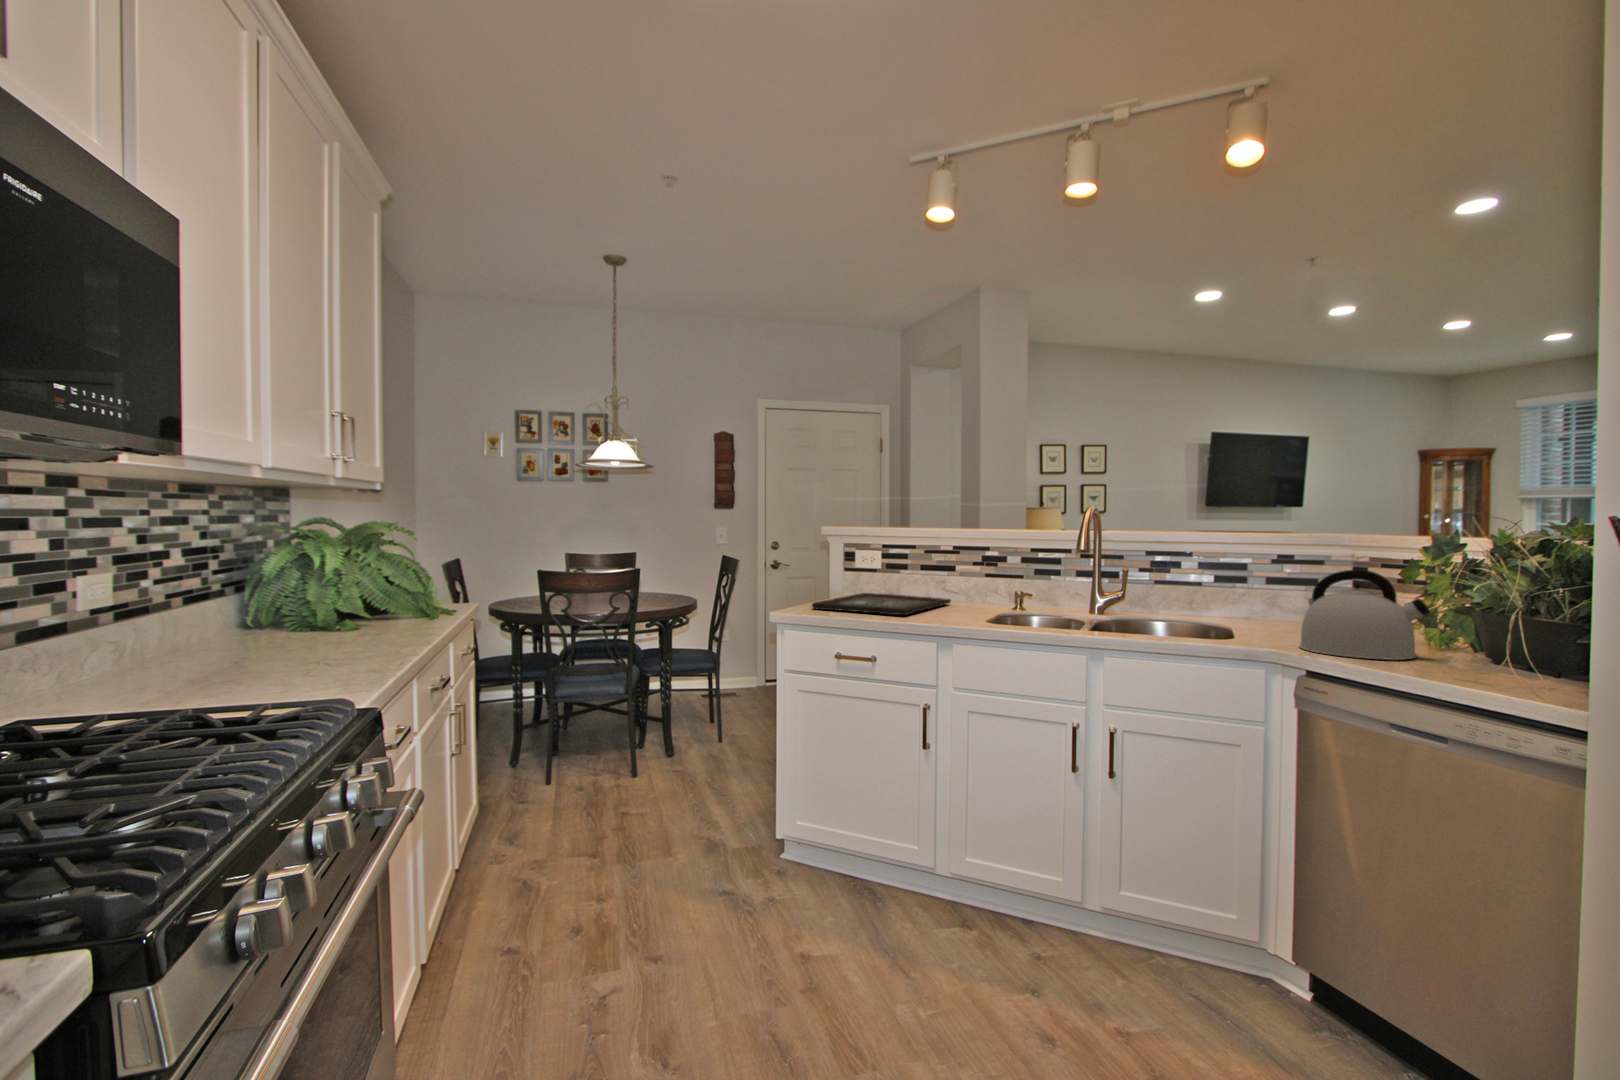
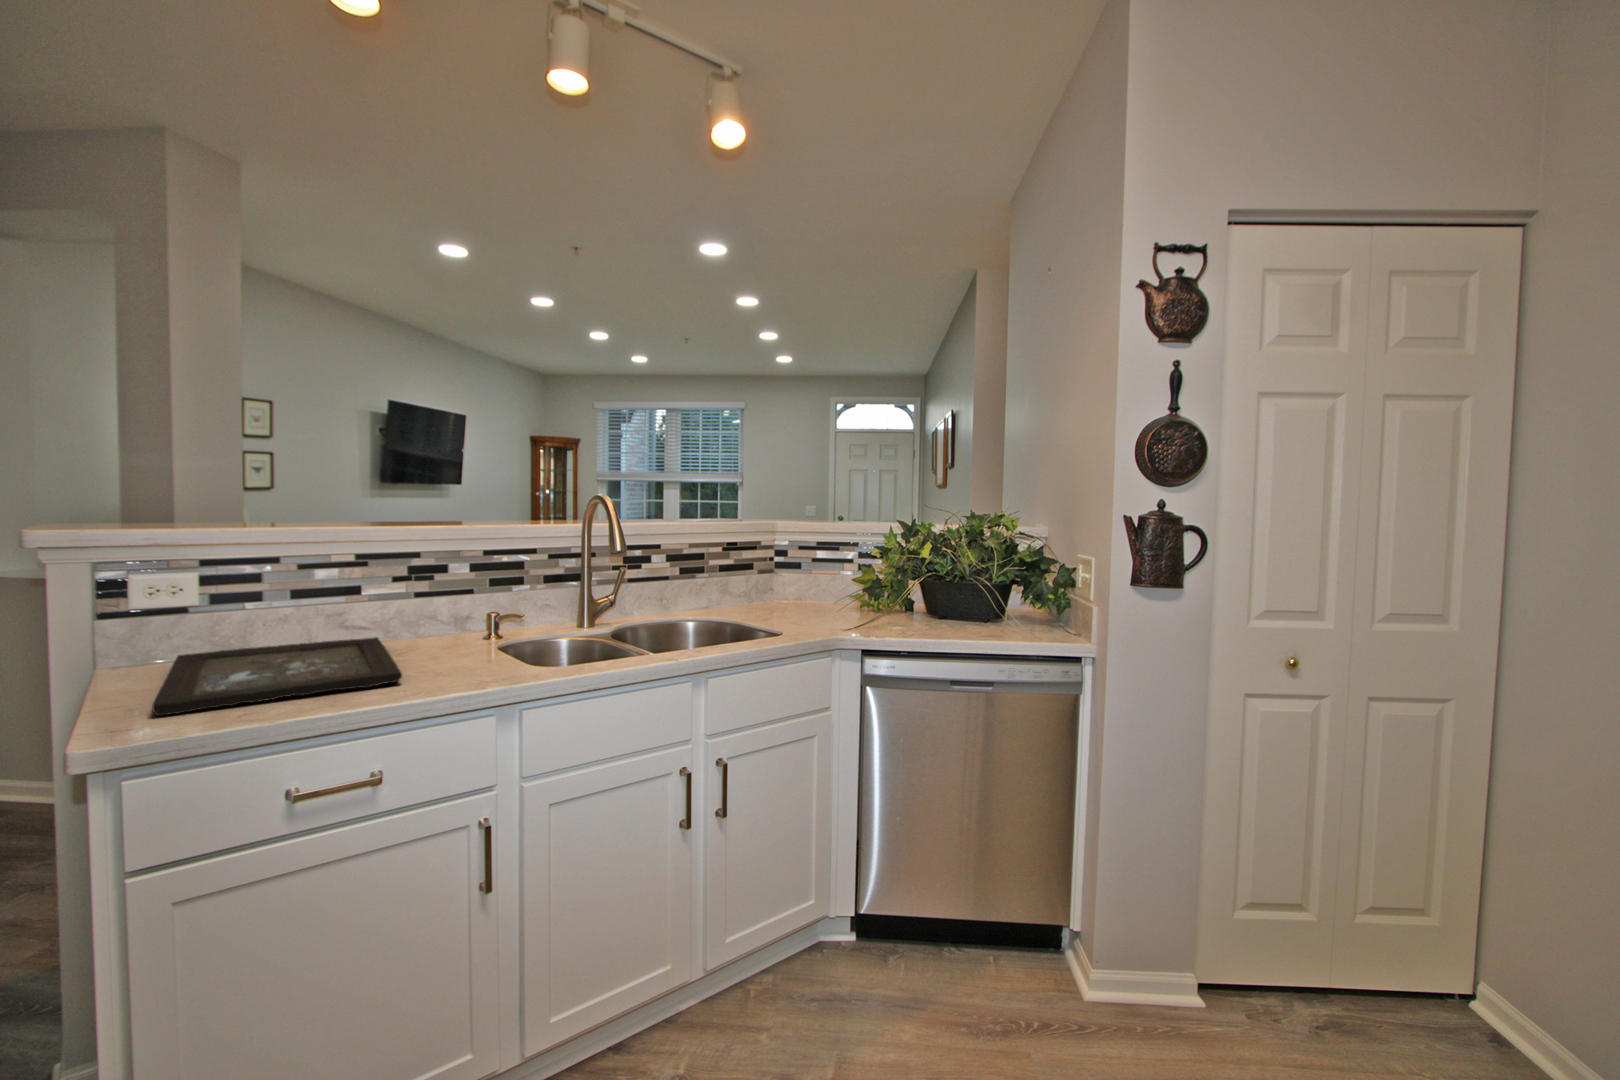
kettle: present [1299,570,1430,660] -> none [805,556,885,629]

